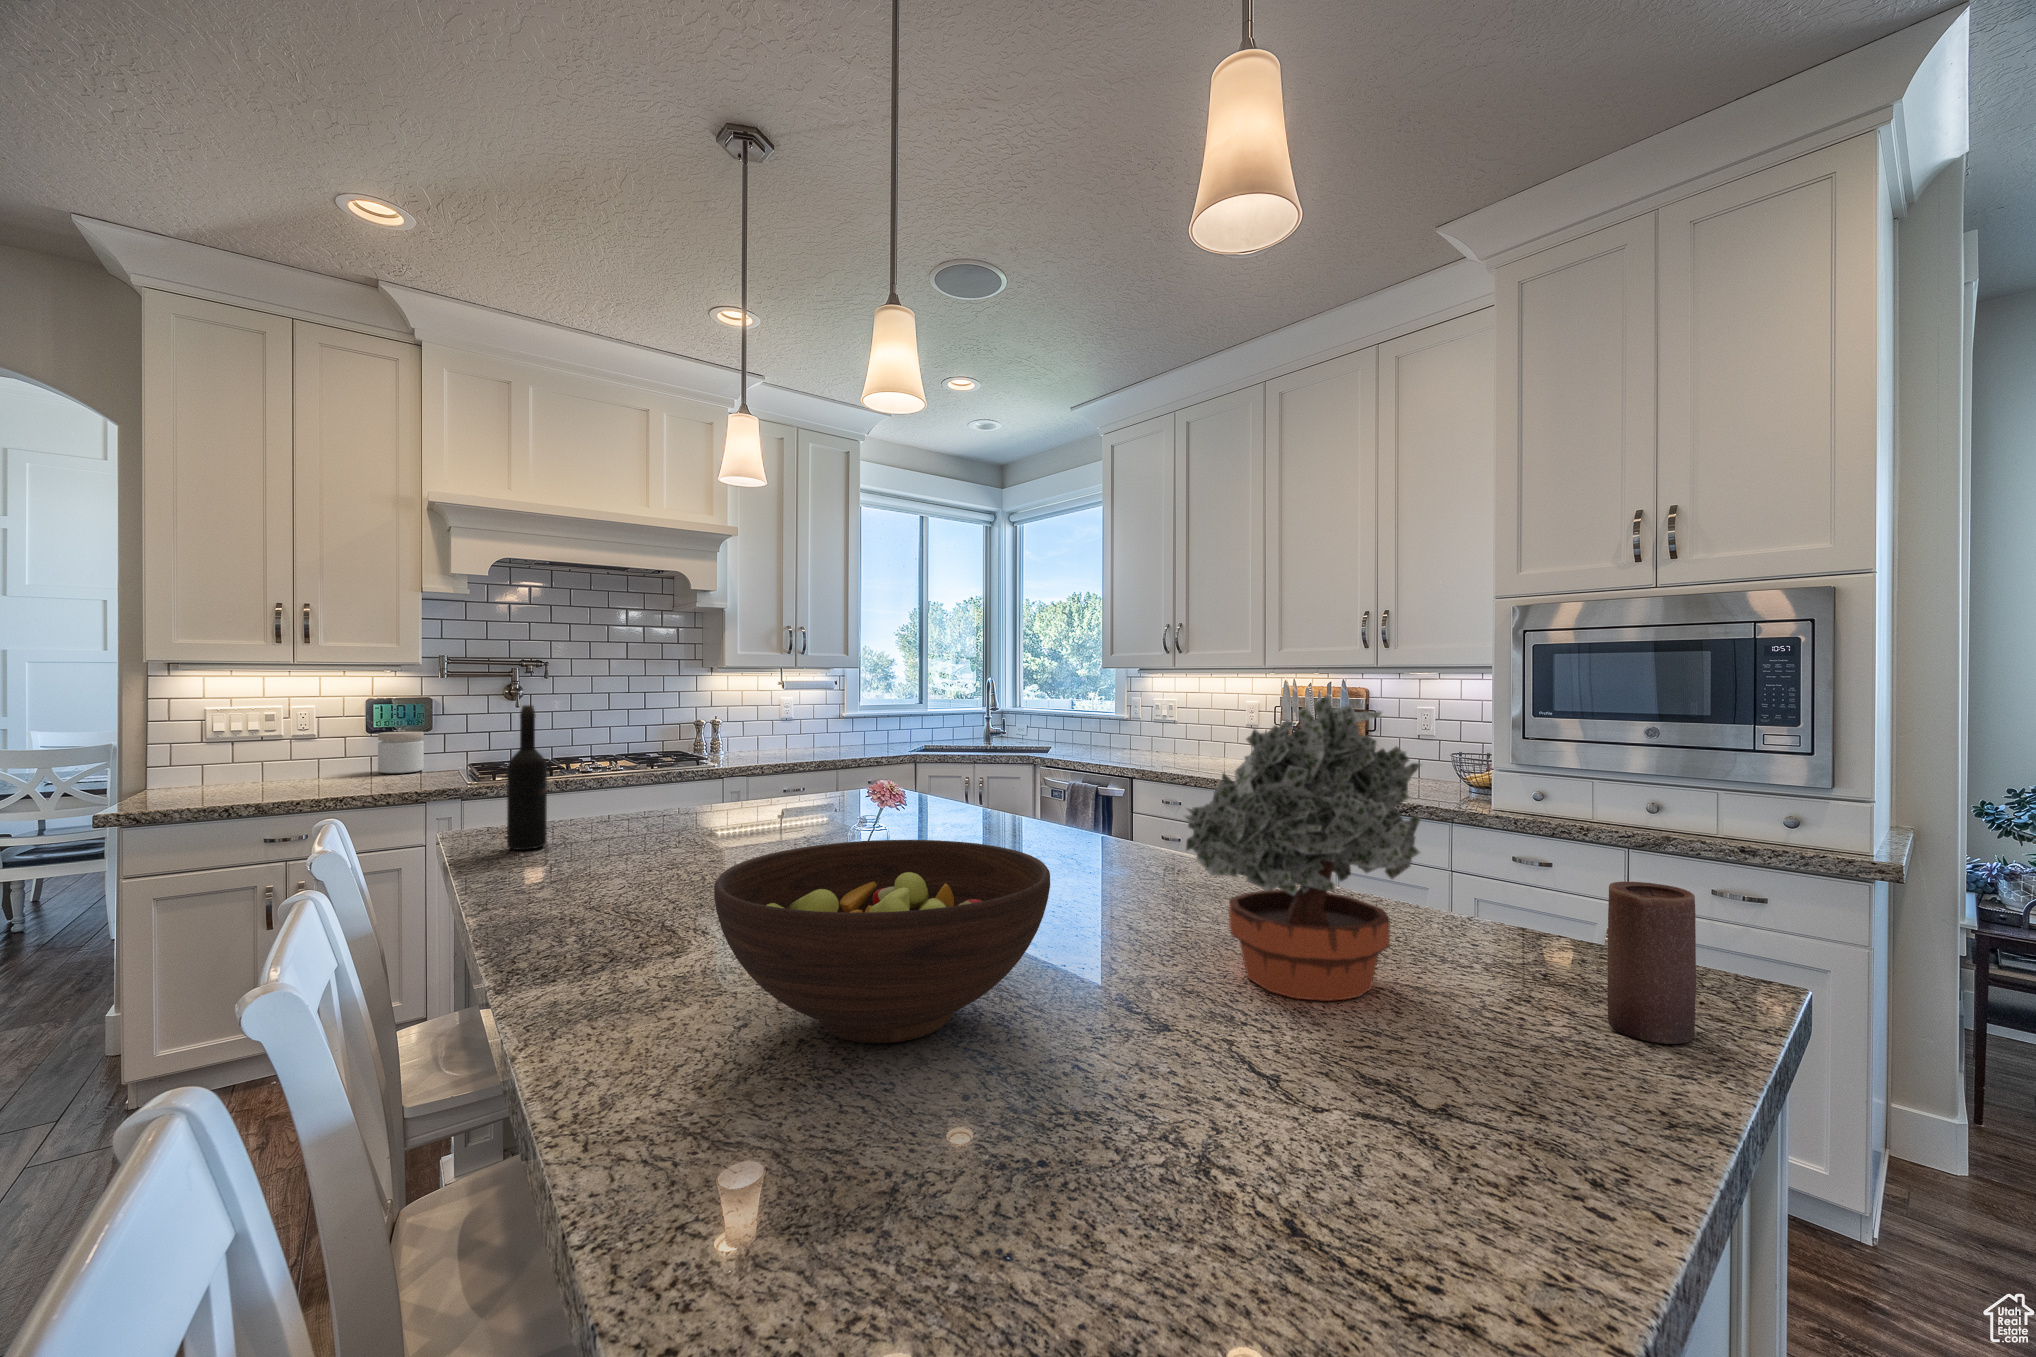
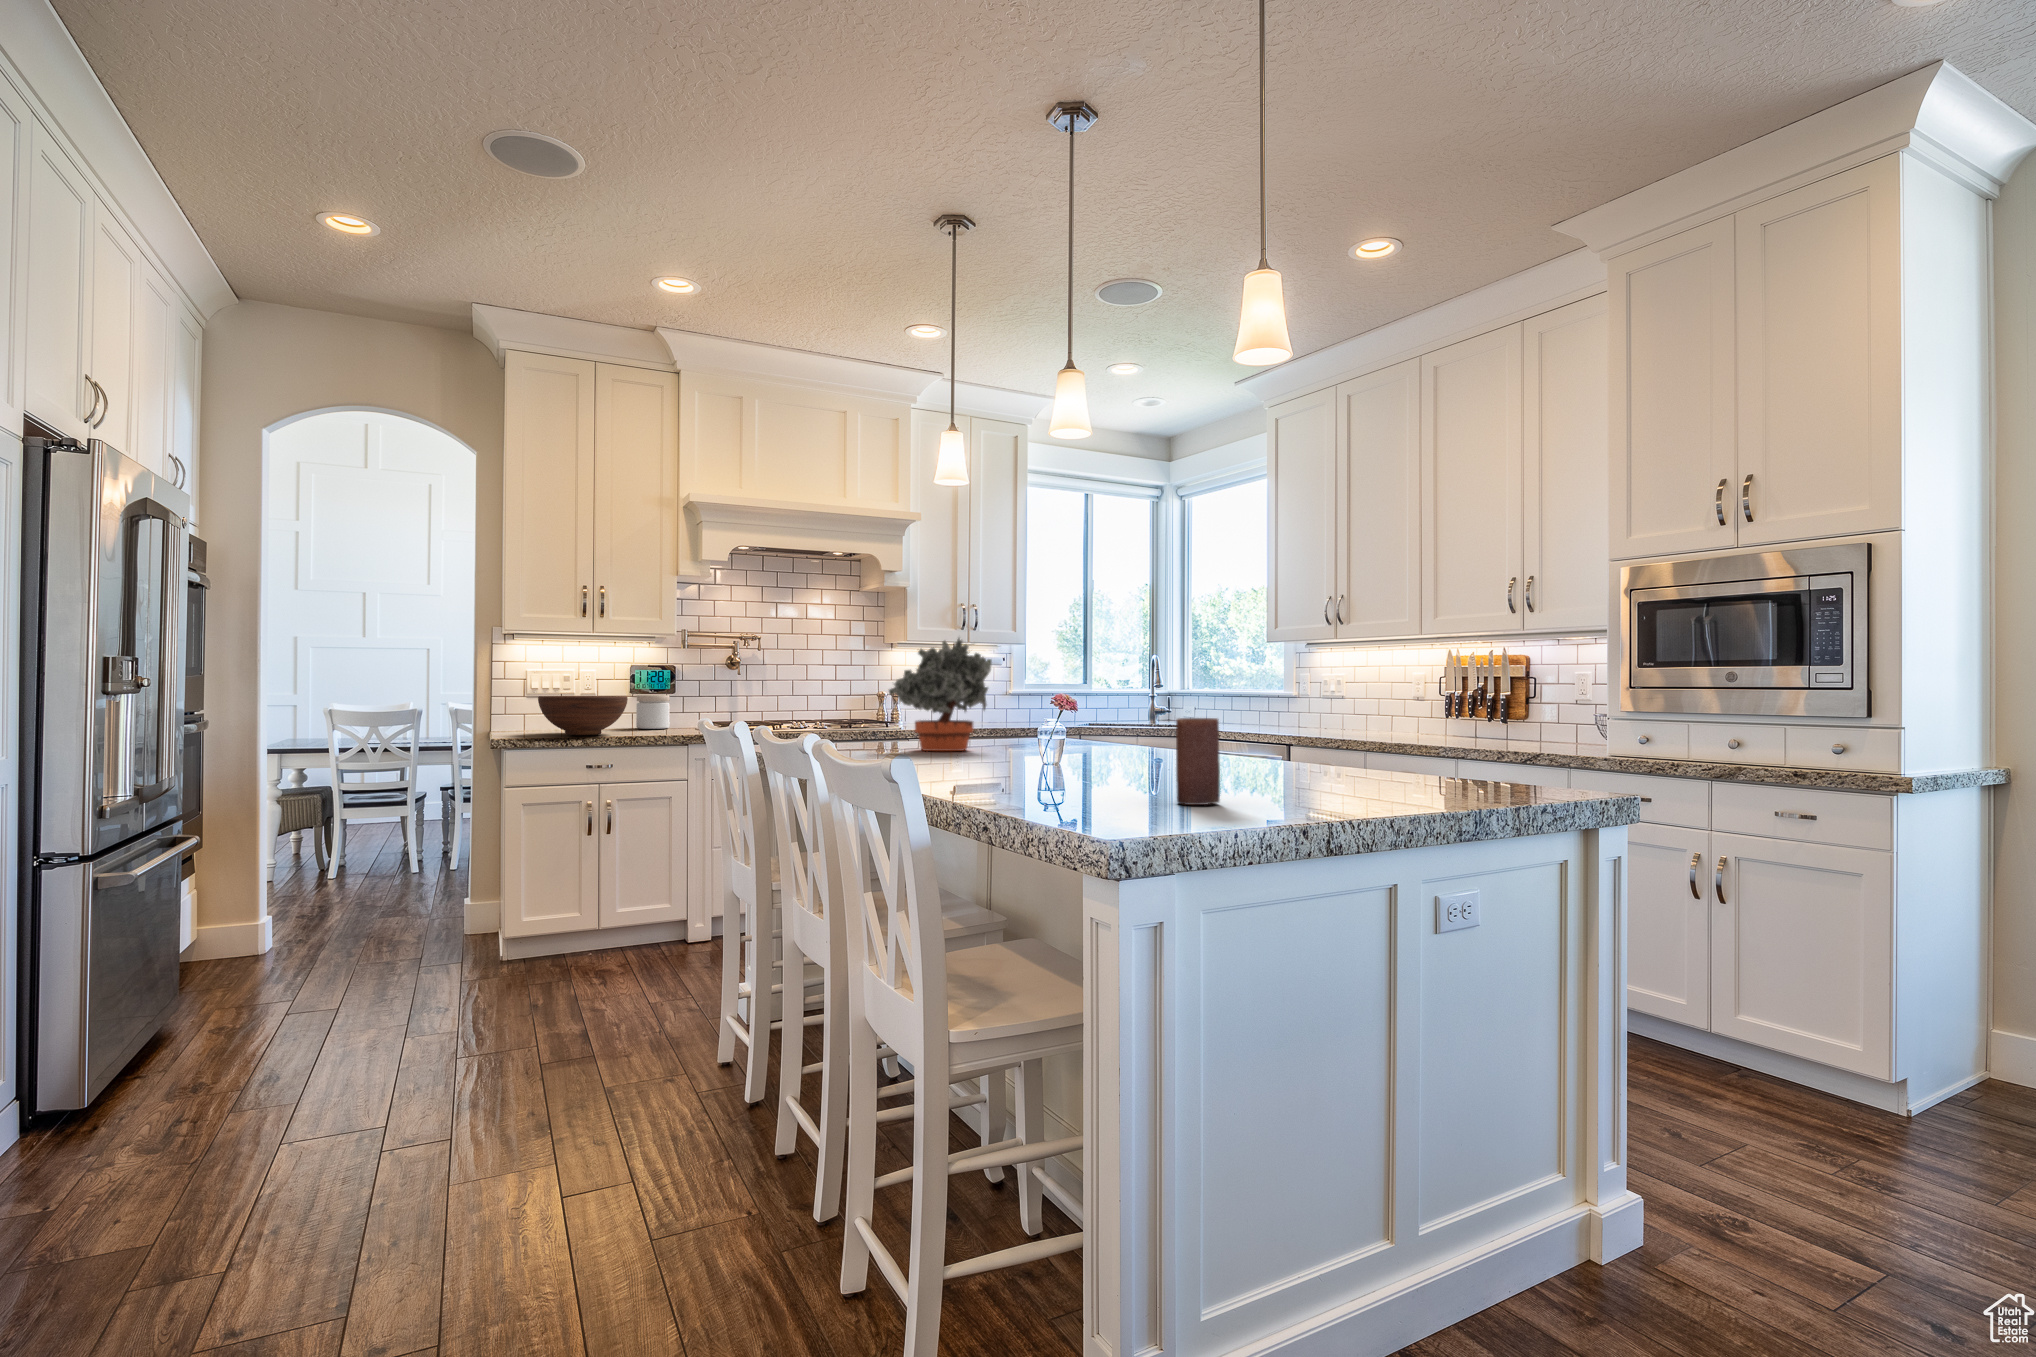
potted plant: present [1185,696,1421,1001] -> present [889,638,992,751]
wine bottle: present [507,705,547,850] -> none [807,650,832,751]
fruit bowl: present [714,840,1050,1043] -> present [538,696,628,735]
candle: present [1607,882,1696,1044] -> present [1176,718,1220,805]

